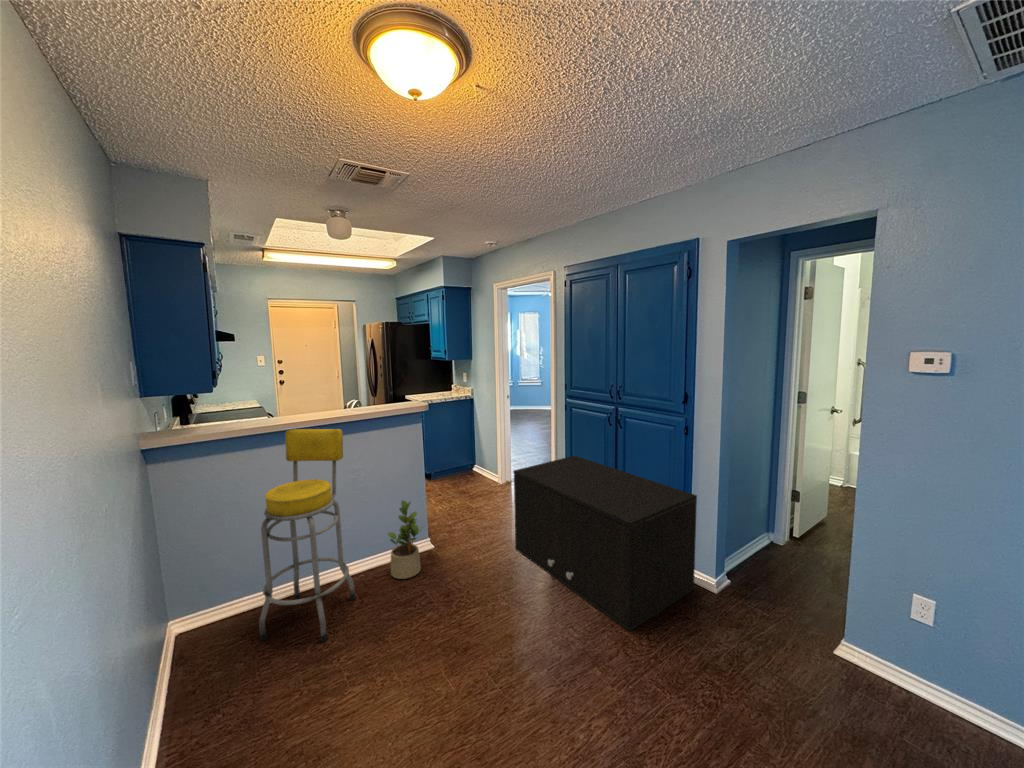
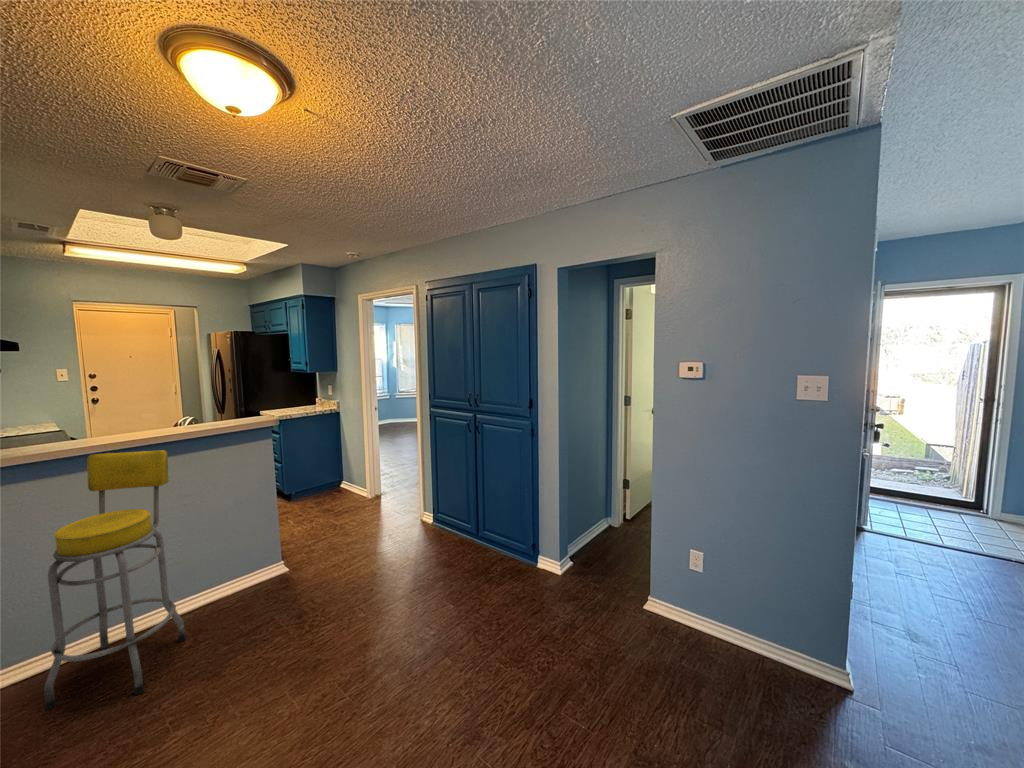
storage cabinet: present [513,456,697,631] -> none [375,463,541,620]
potted plant: present [388,500,421,579] -> none [230,523,273,609]

